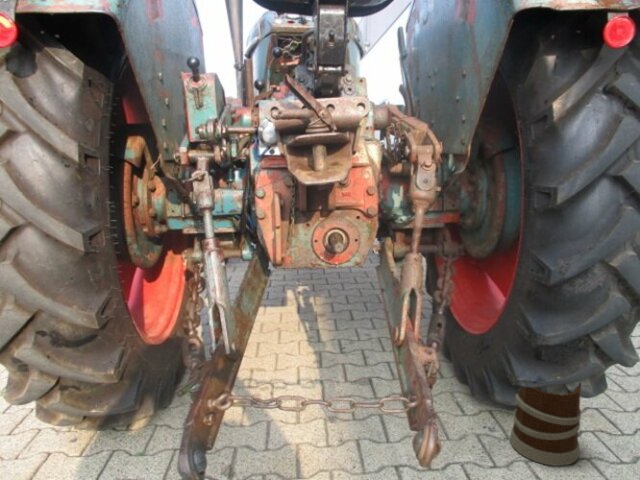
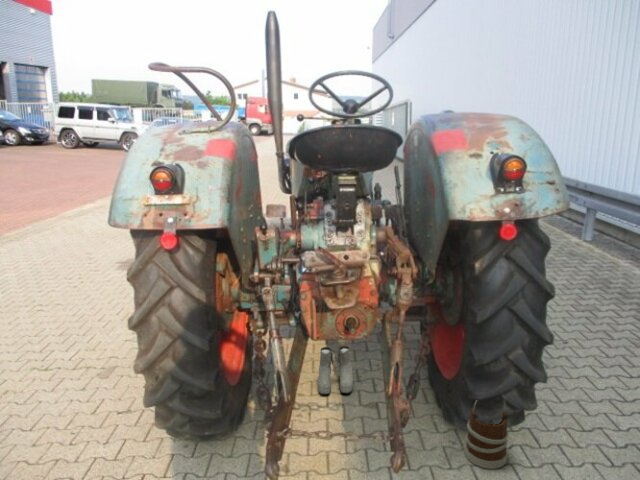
boots: none [285,303,335,368] -> present [318,346,353,394]

